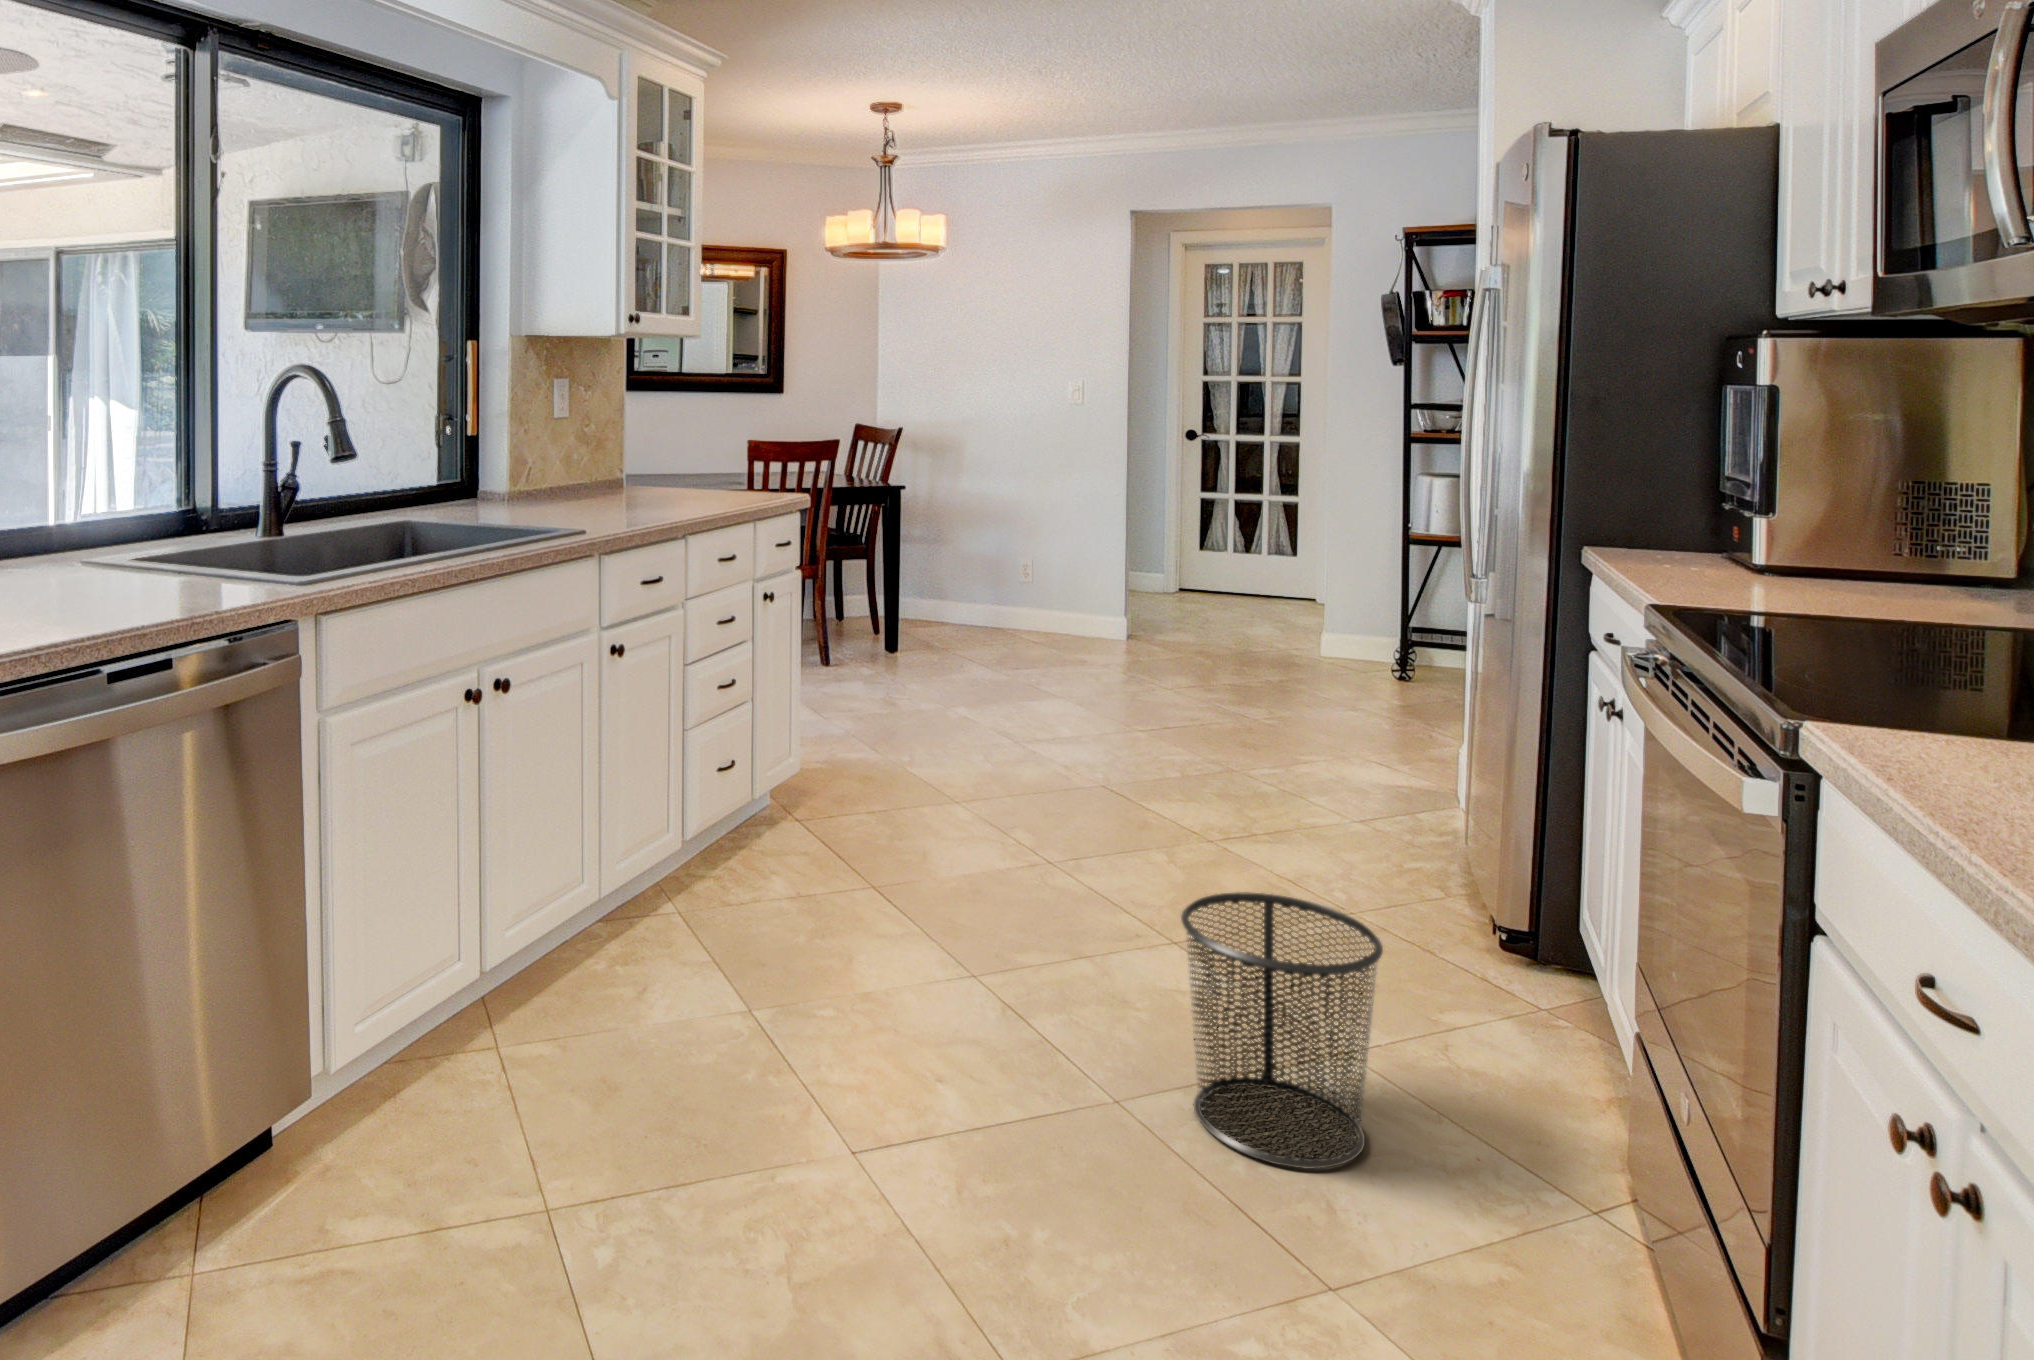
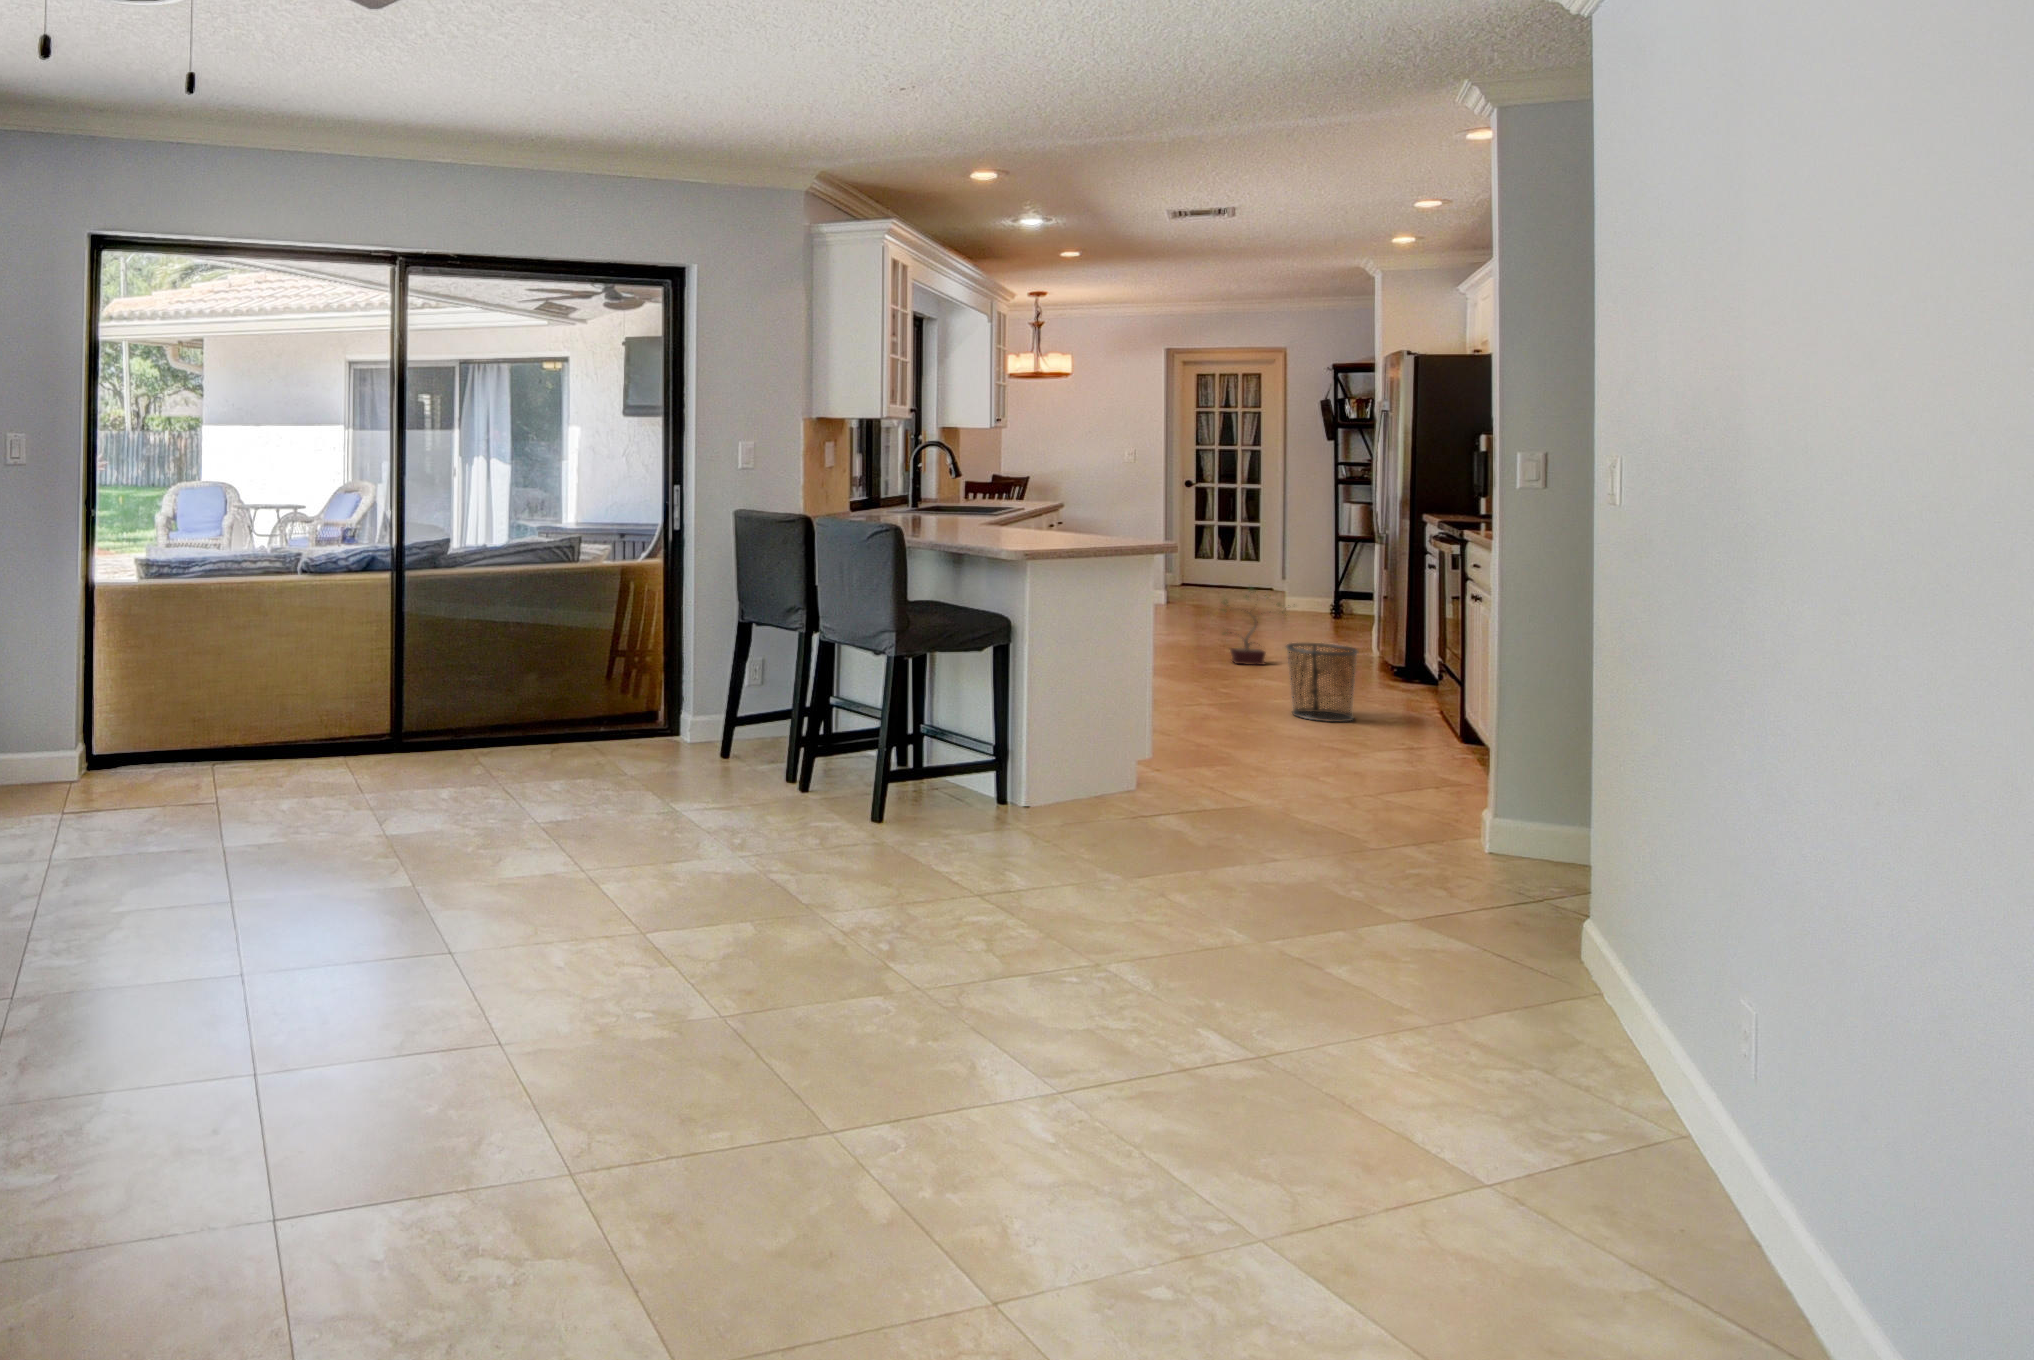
potted plant: none [1126,657,1294,833] -> present [1224,587,1286,665]

